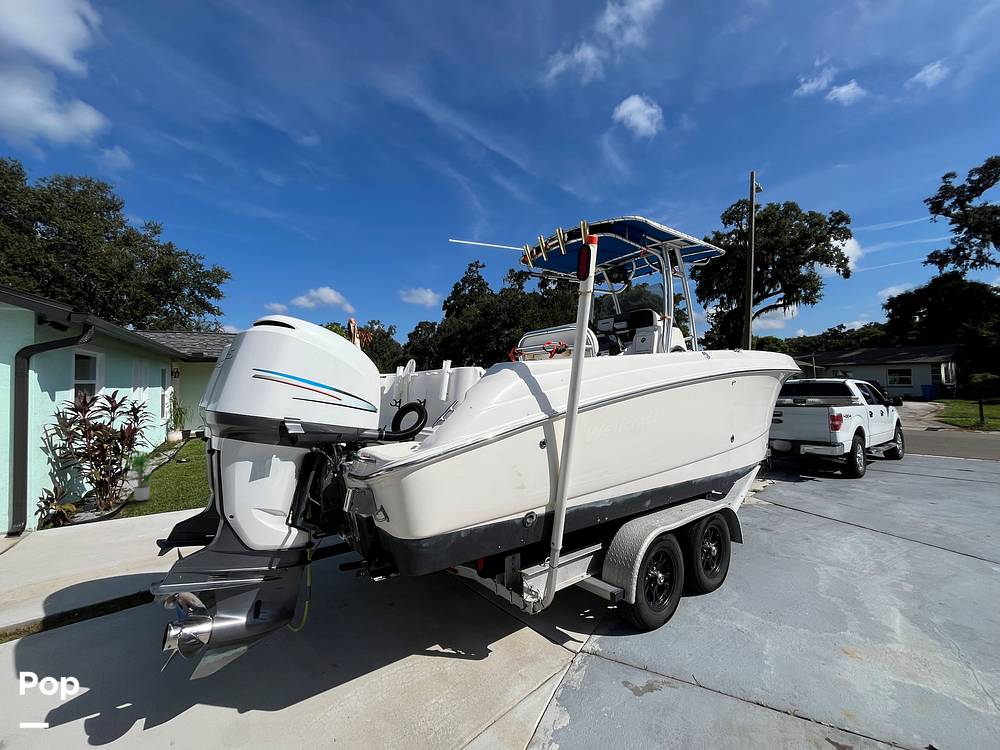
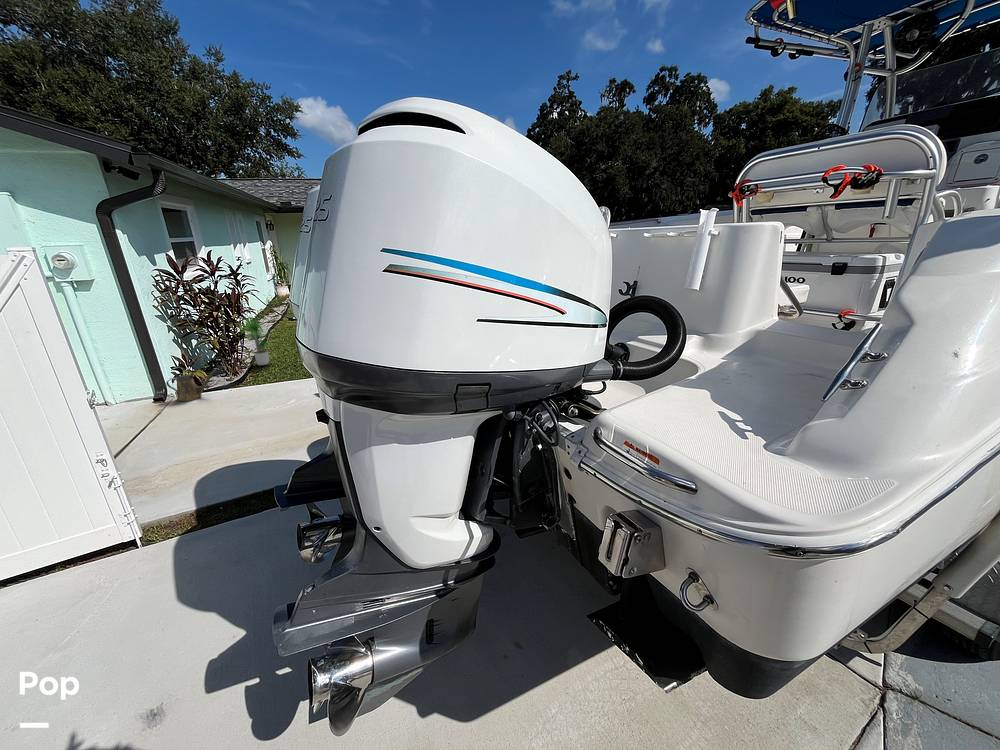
watering can: none [32,498,92,532] -> present [166,369,217,401]

